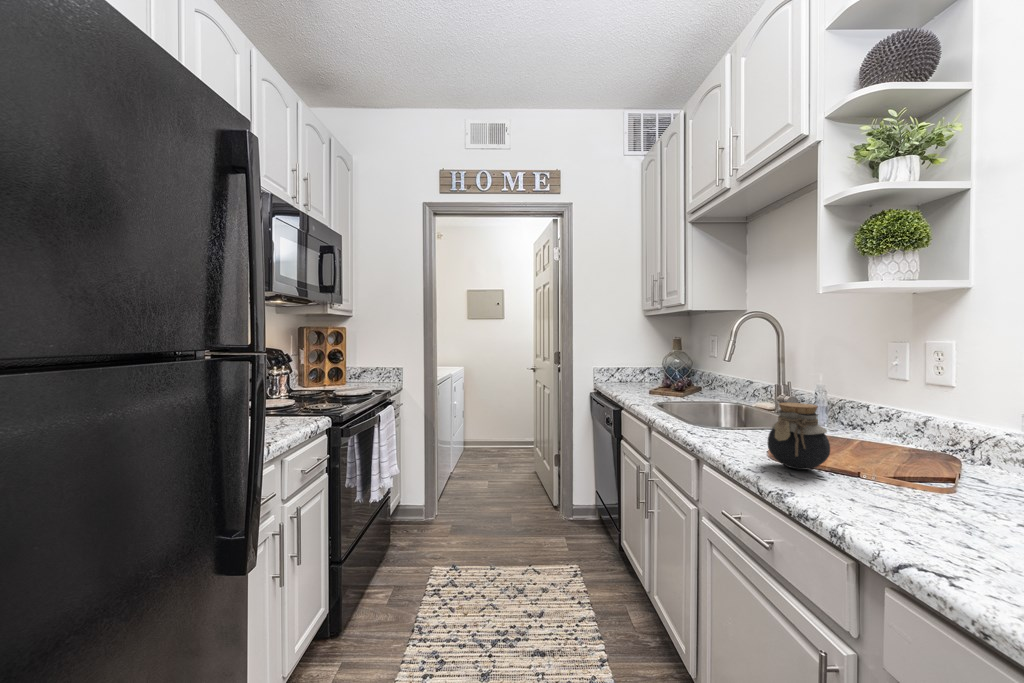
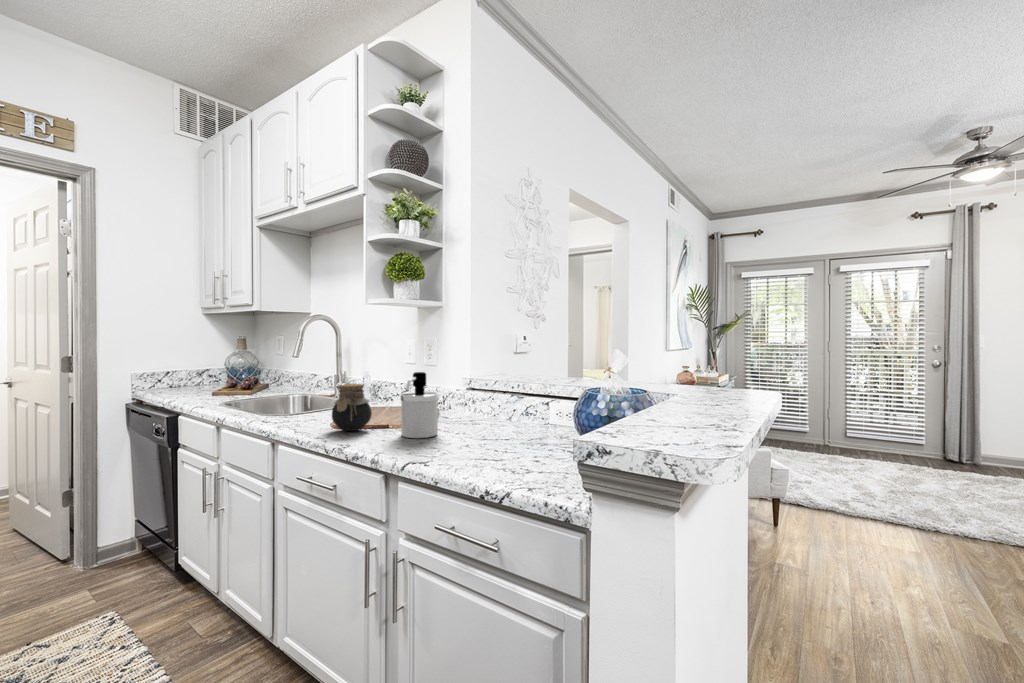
soap dispenser: none [885,397,974,515] -> present [400,372,439,438]

